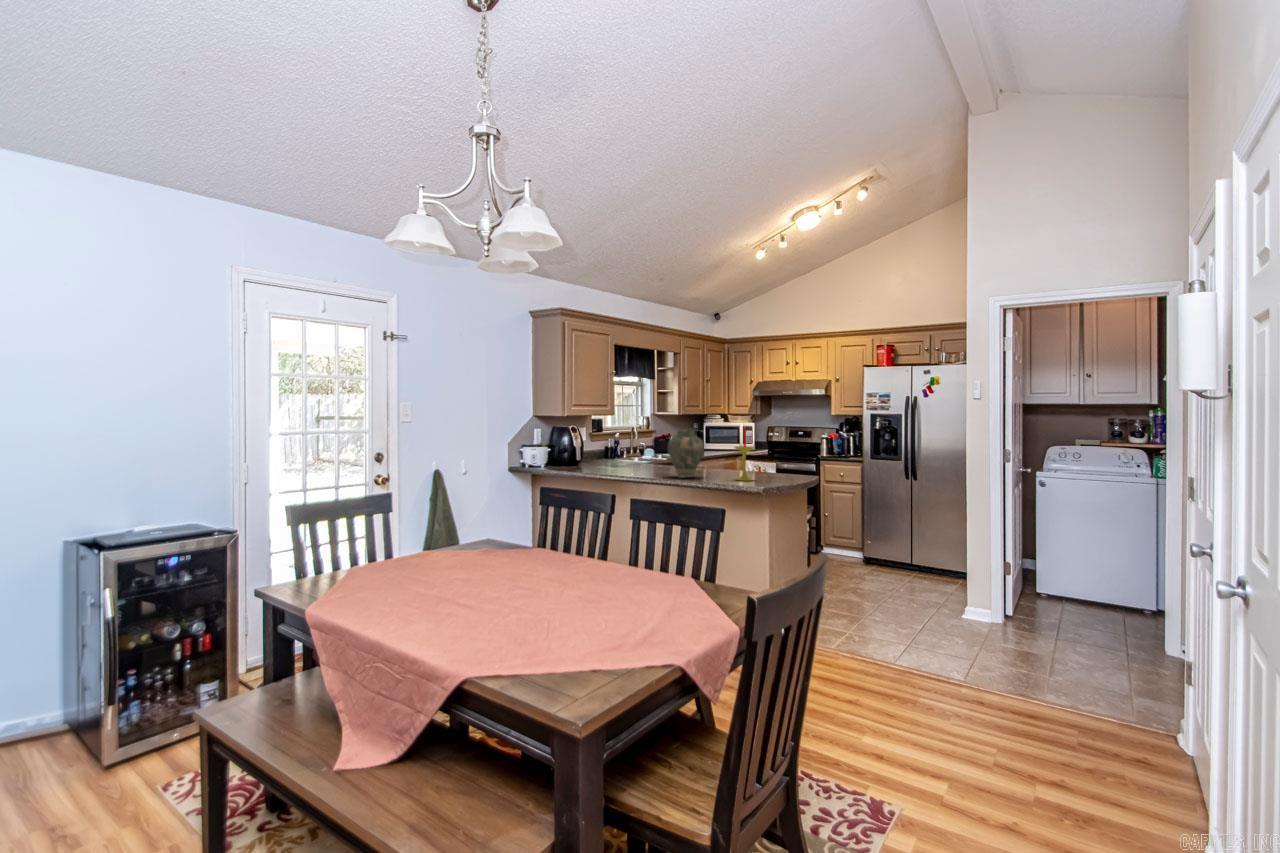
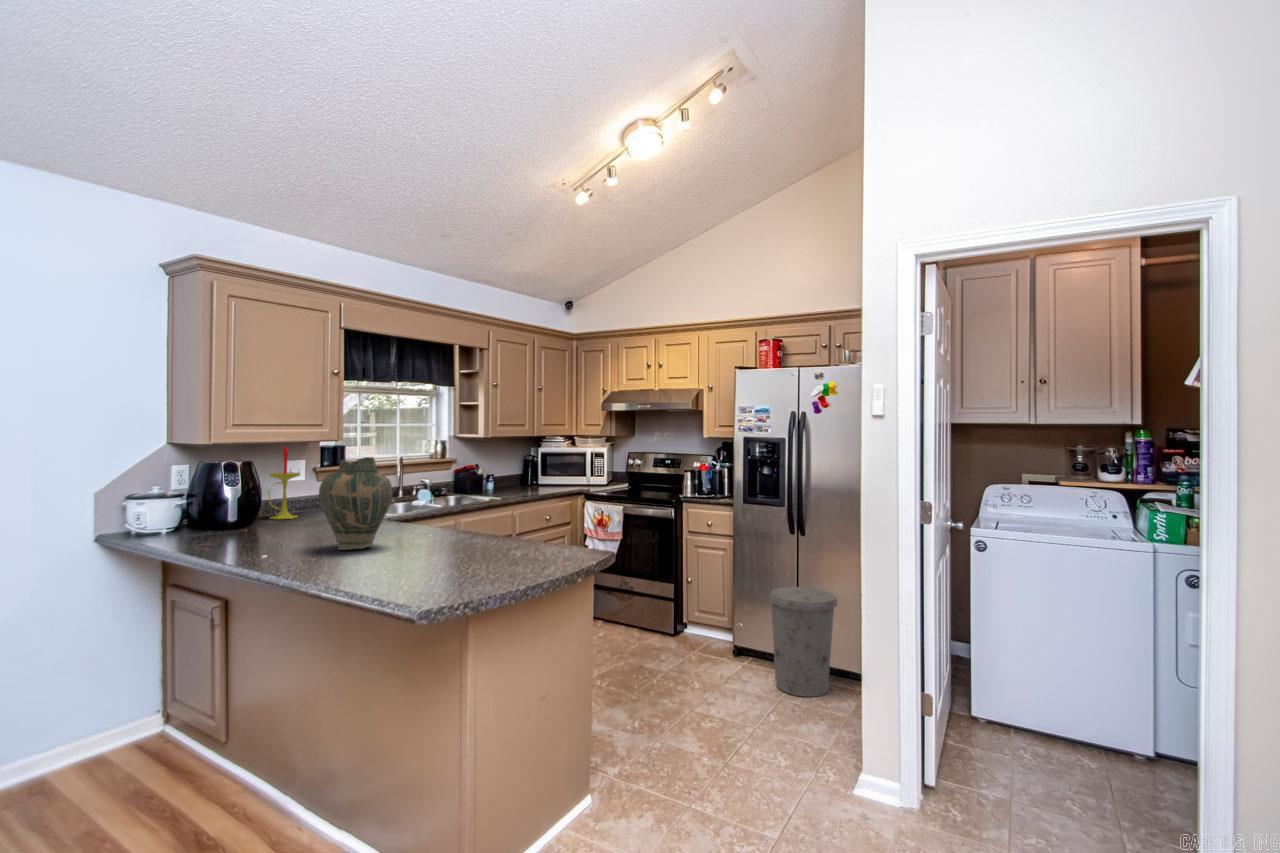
candle: present [735,427,755,481] -> present [268,447,300,519]
trash can: none [894,516,942,584] -> present [770,587,837,697]

